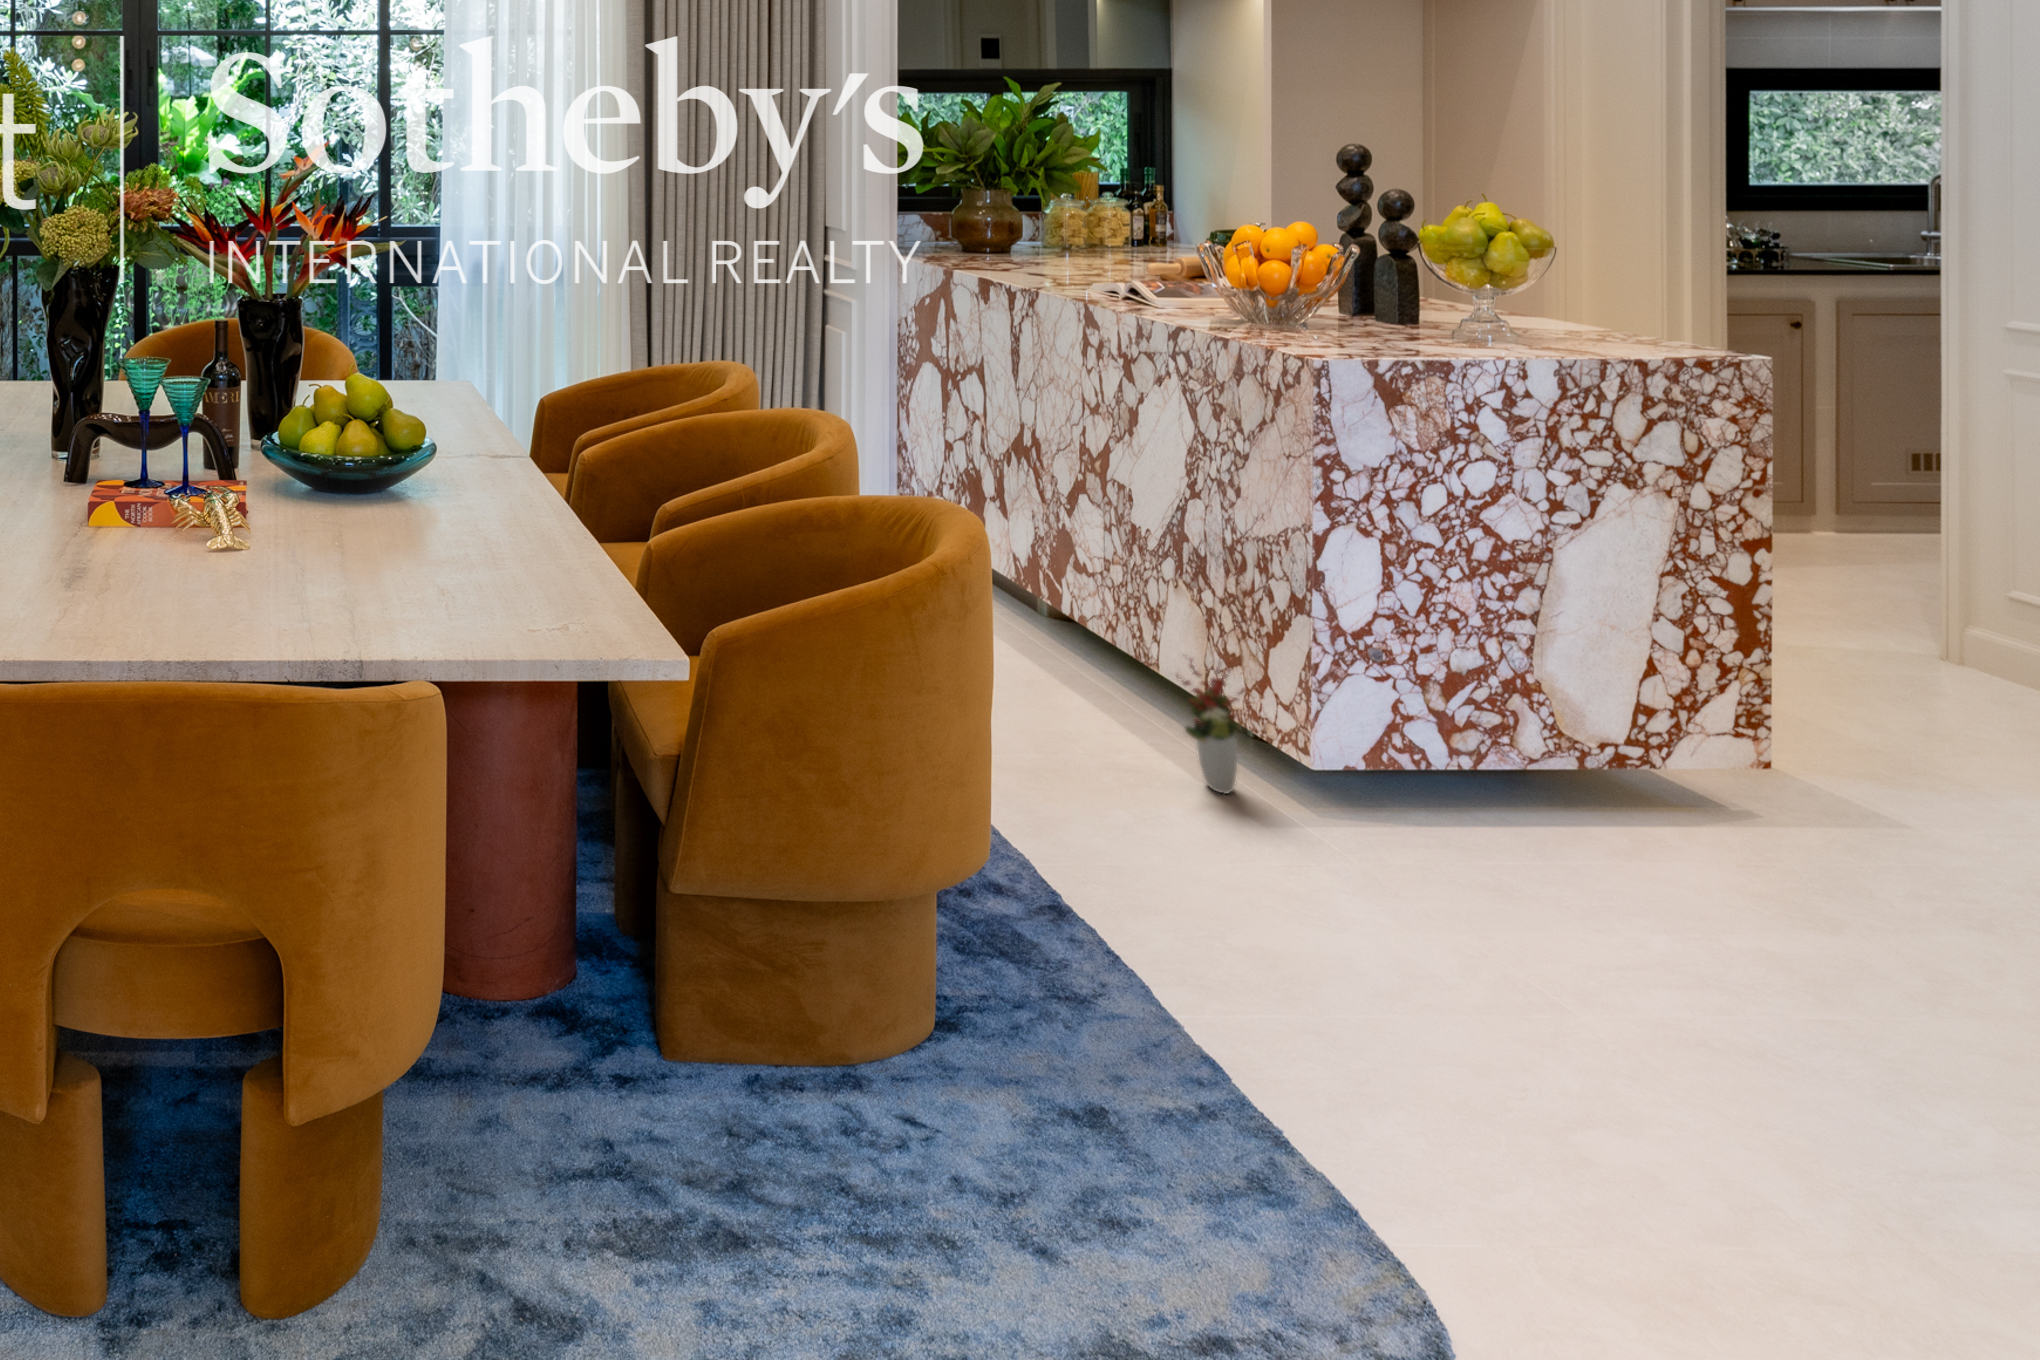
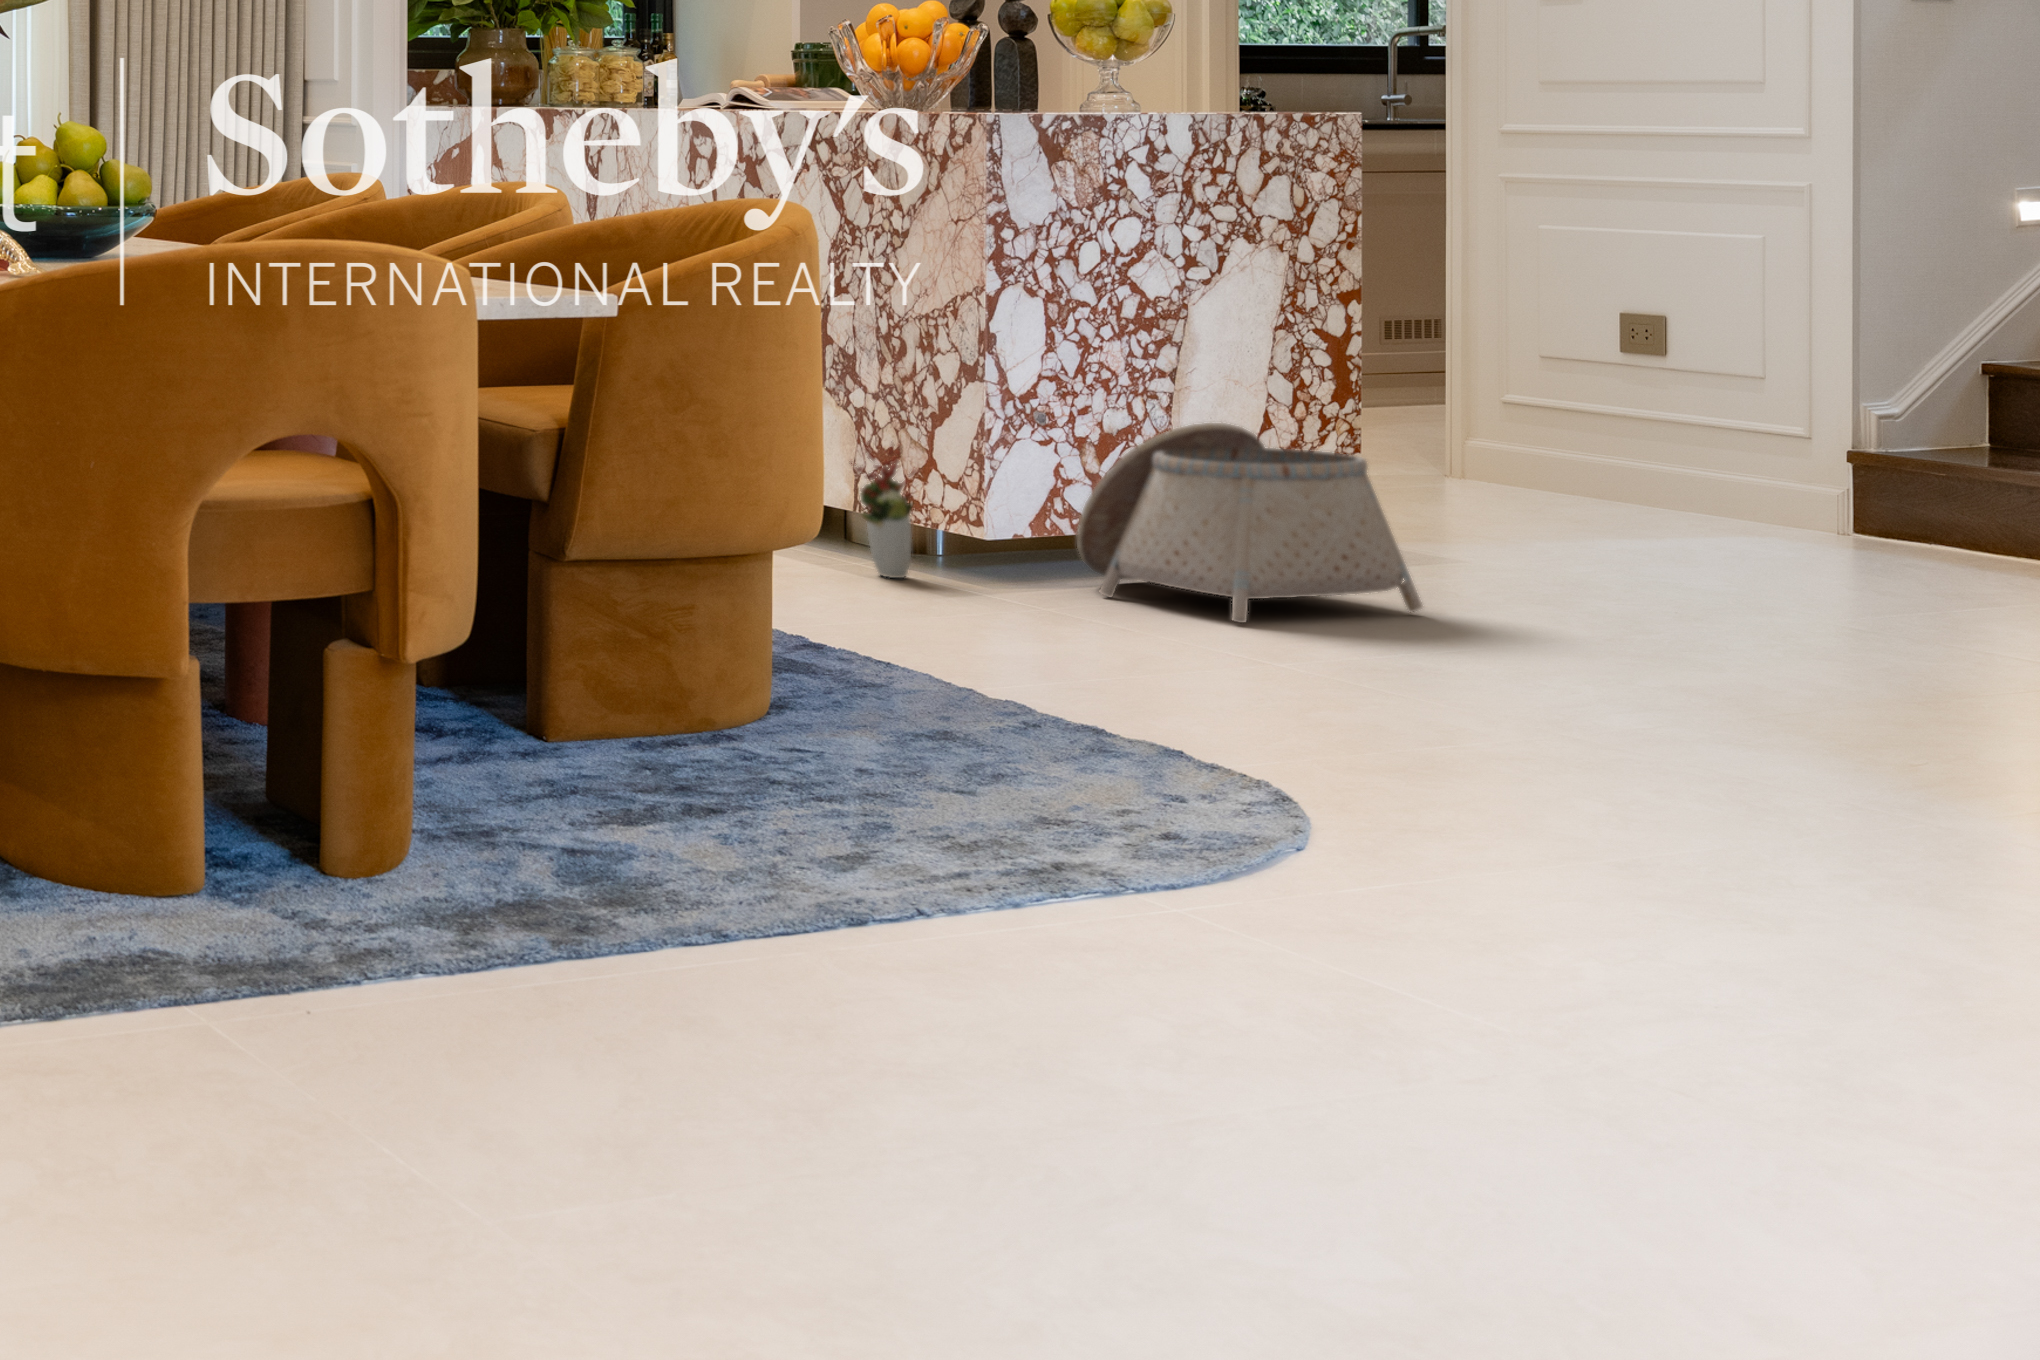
basket: none [1407,692,1806,941] -> present [1076,423,1423,623]

